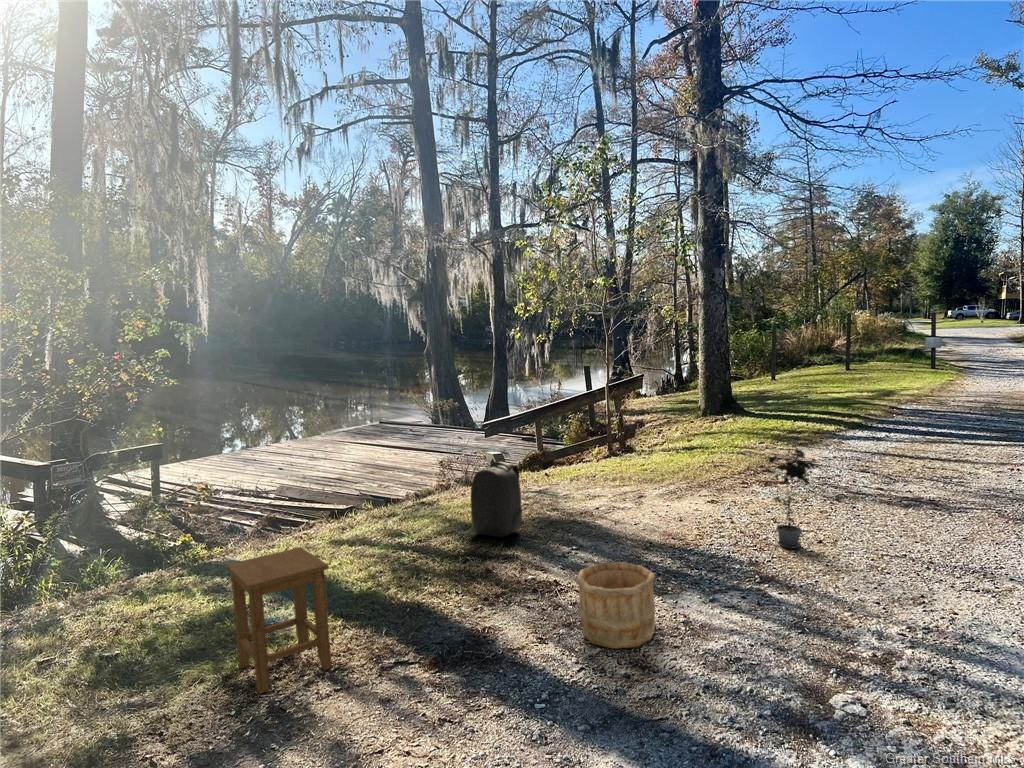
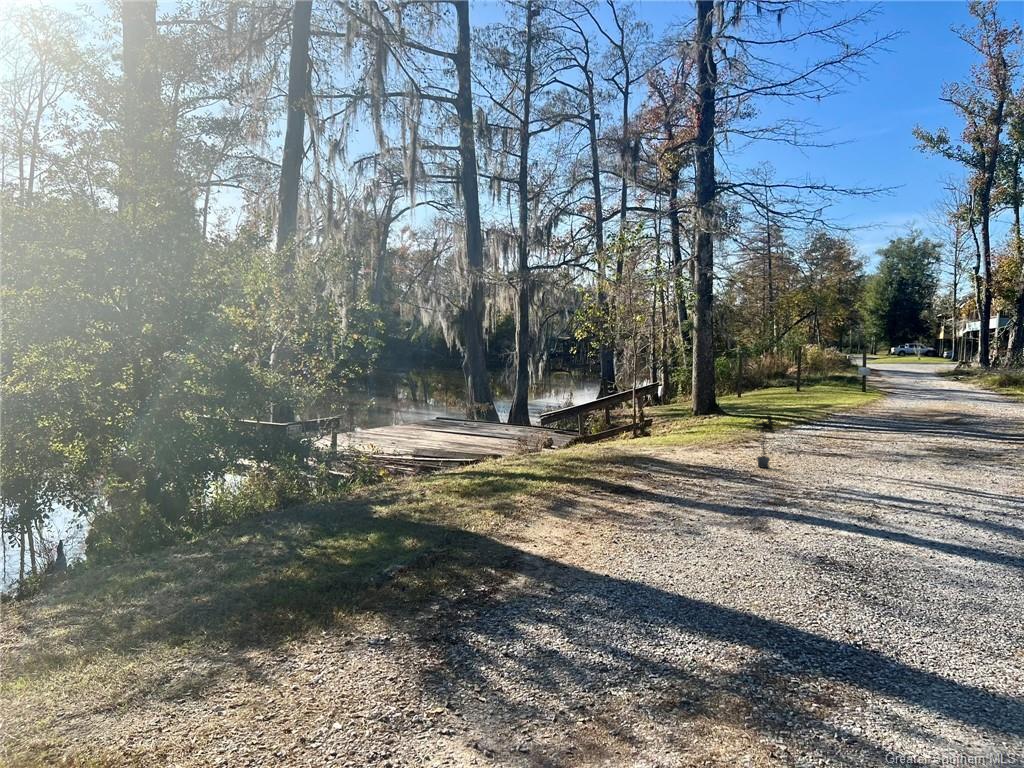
backpack: present [471,462,523,537] -> none [584,422,613,464]
stool: present [226,547,332,693] -> none [514,446,564,502]
wooden bucket: present [576,562,655,648] -> none [670,458,706,492]

